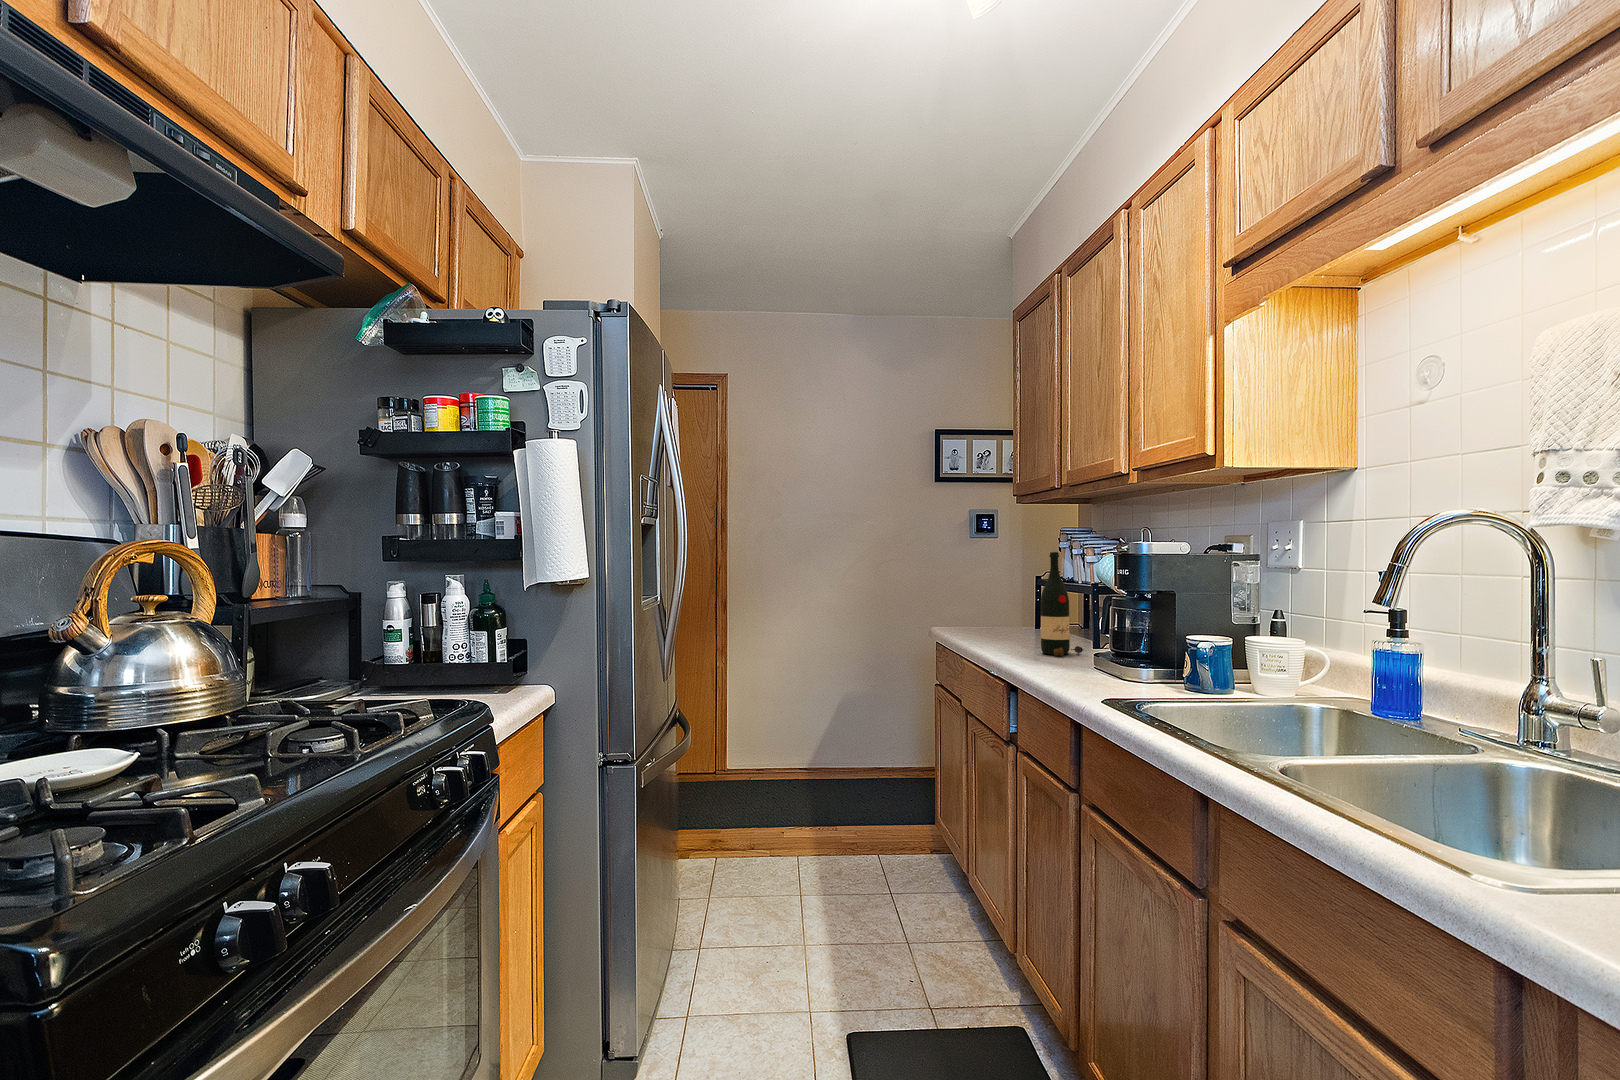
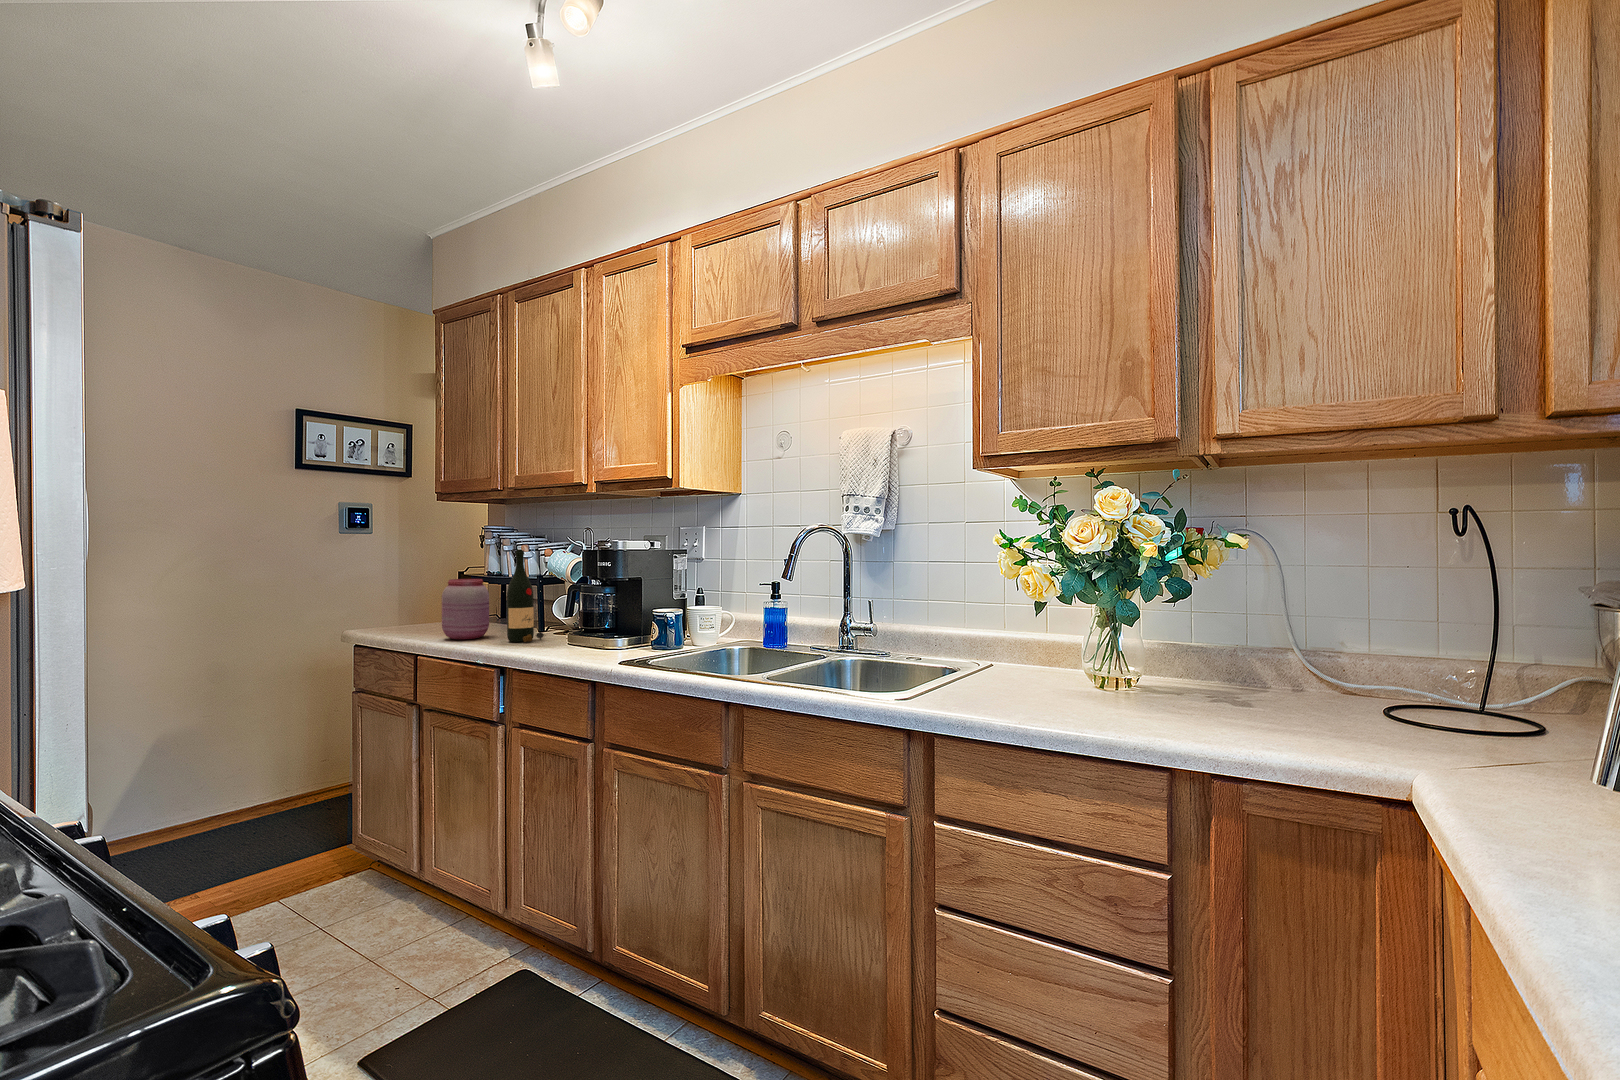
jar: none [988,582,1035,645] -> present [442,579,489,639]

